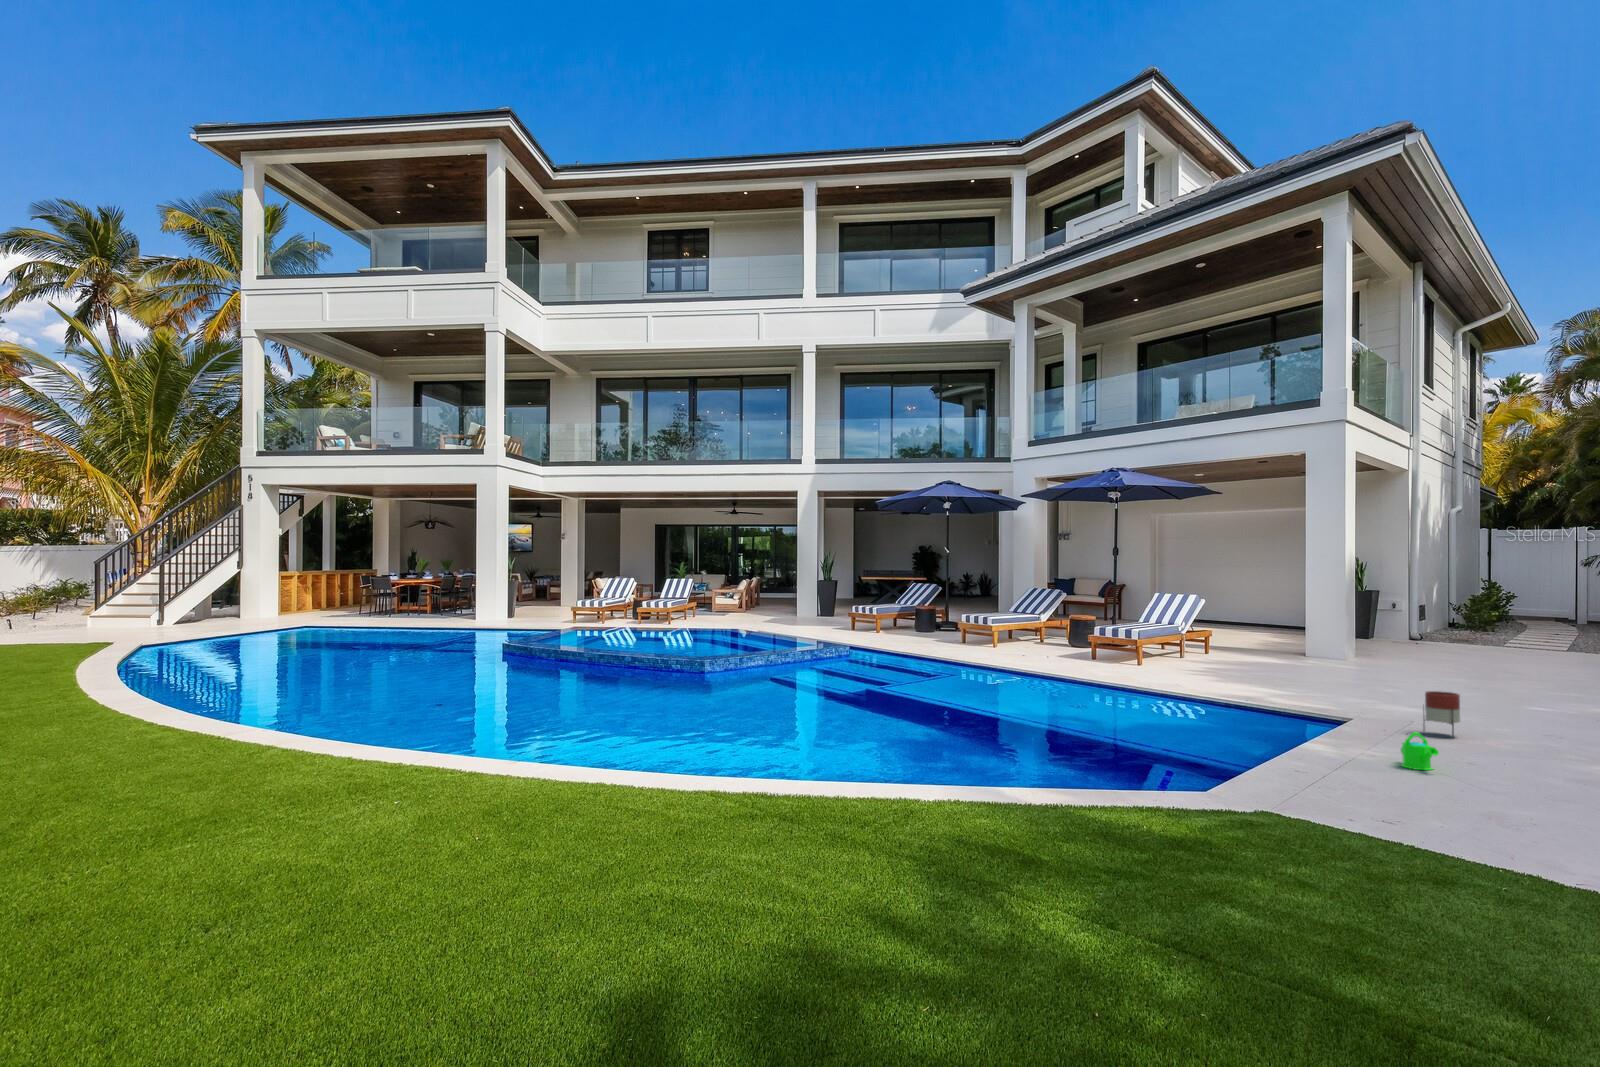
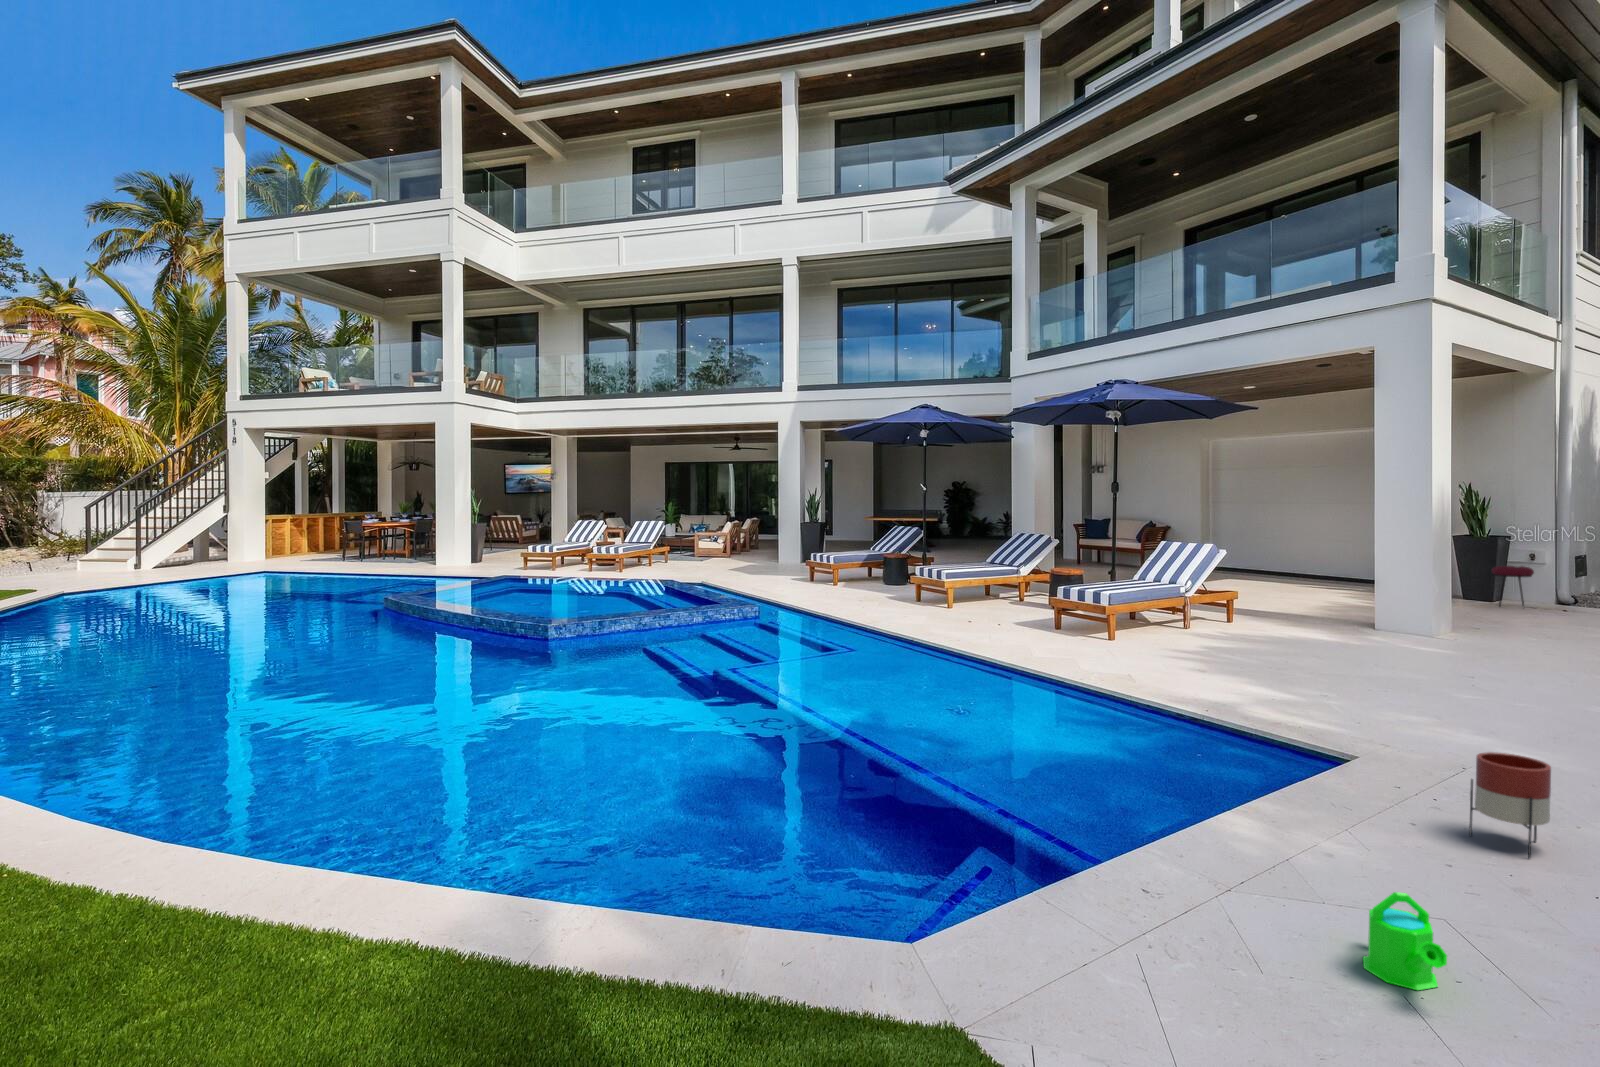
stool: none [1380,612,1408,643] -> present [1492,566,1534,606]

